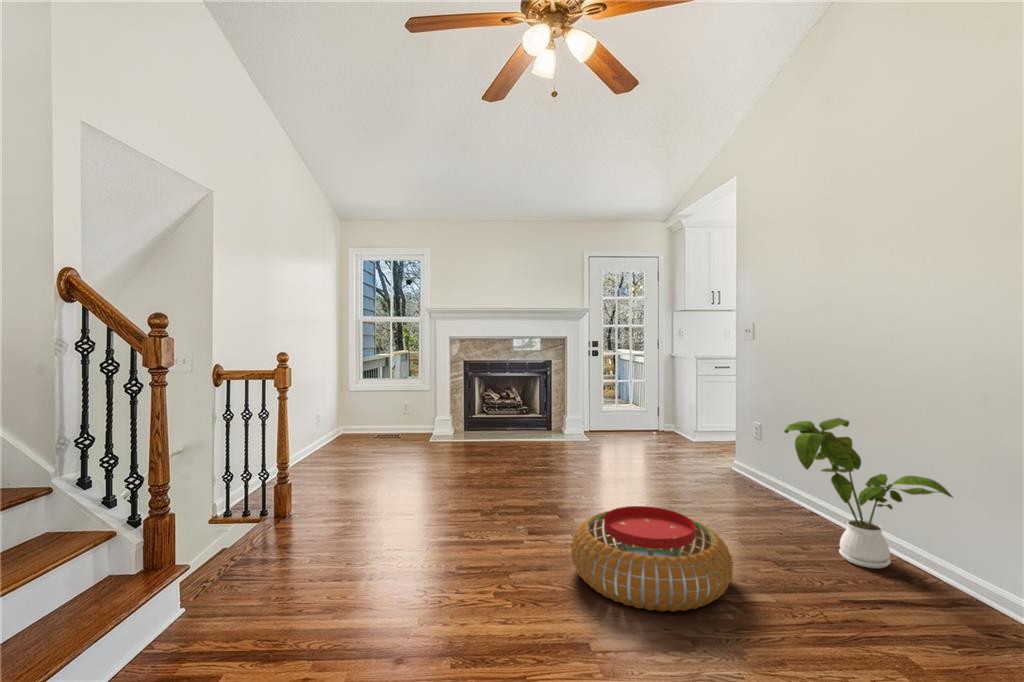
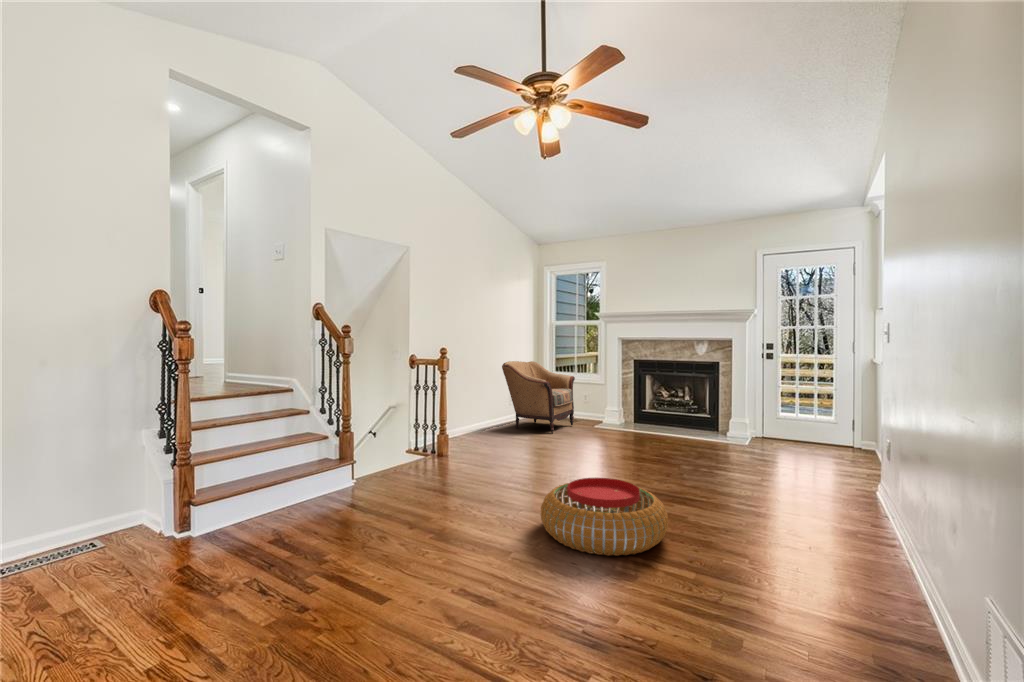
armchair: none [314,367,405,457] -> present [502,361,575,433]
house plant: present [784,418,953,568] -> none [742,424,900,589]

